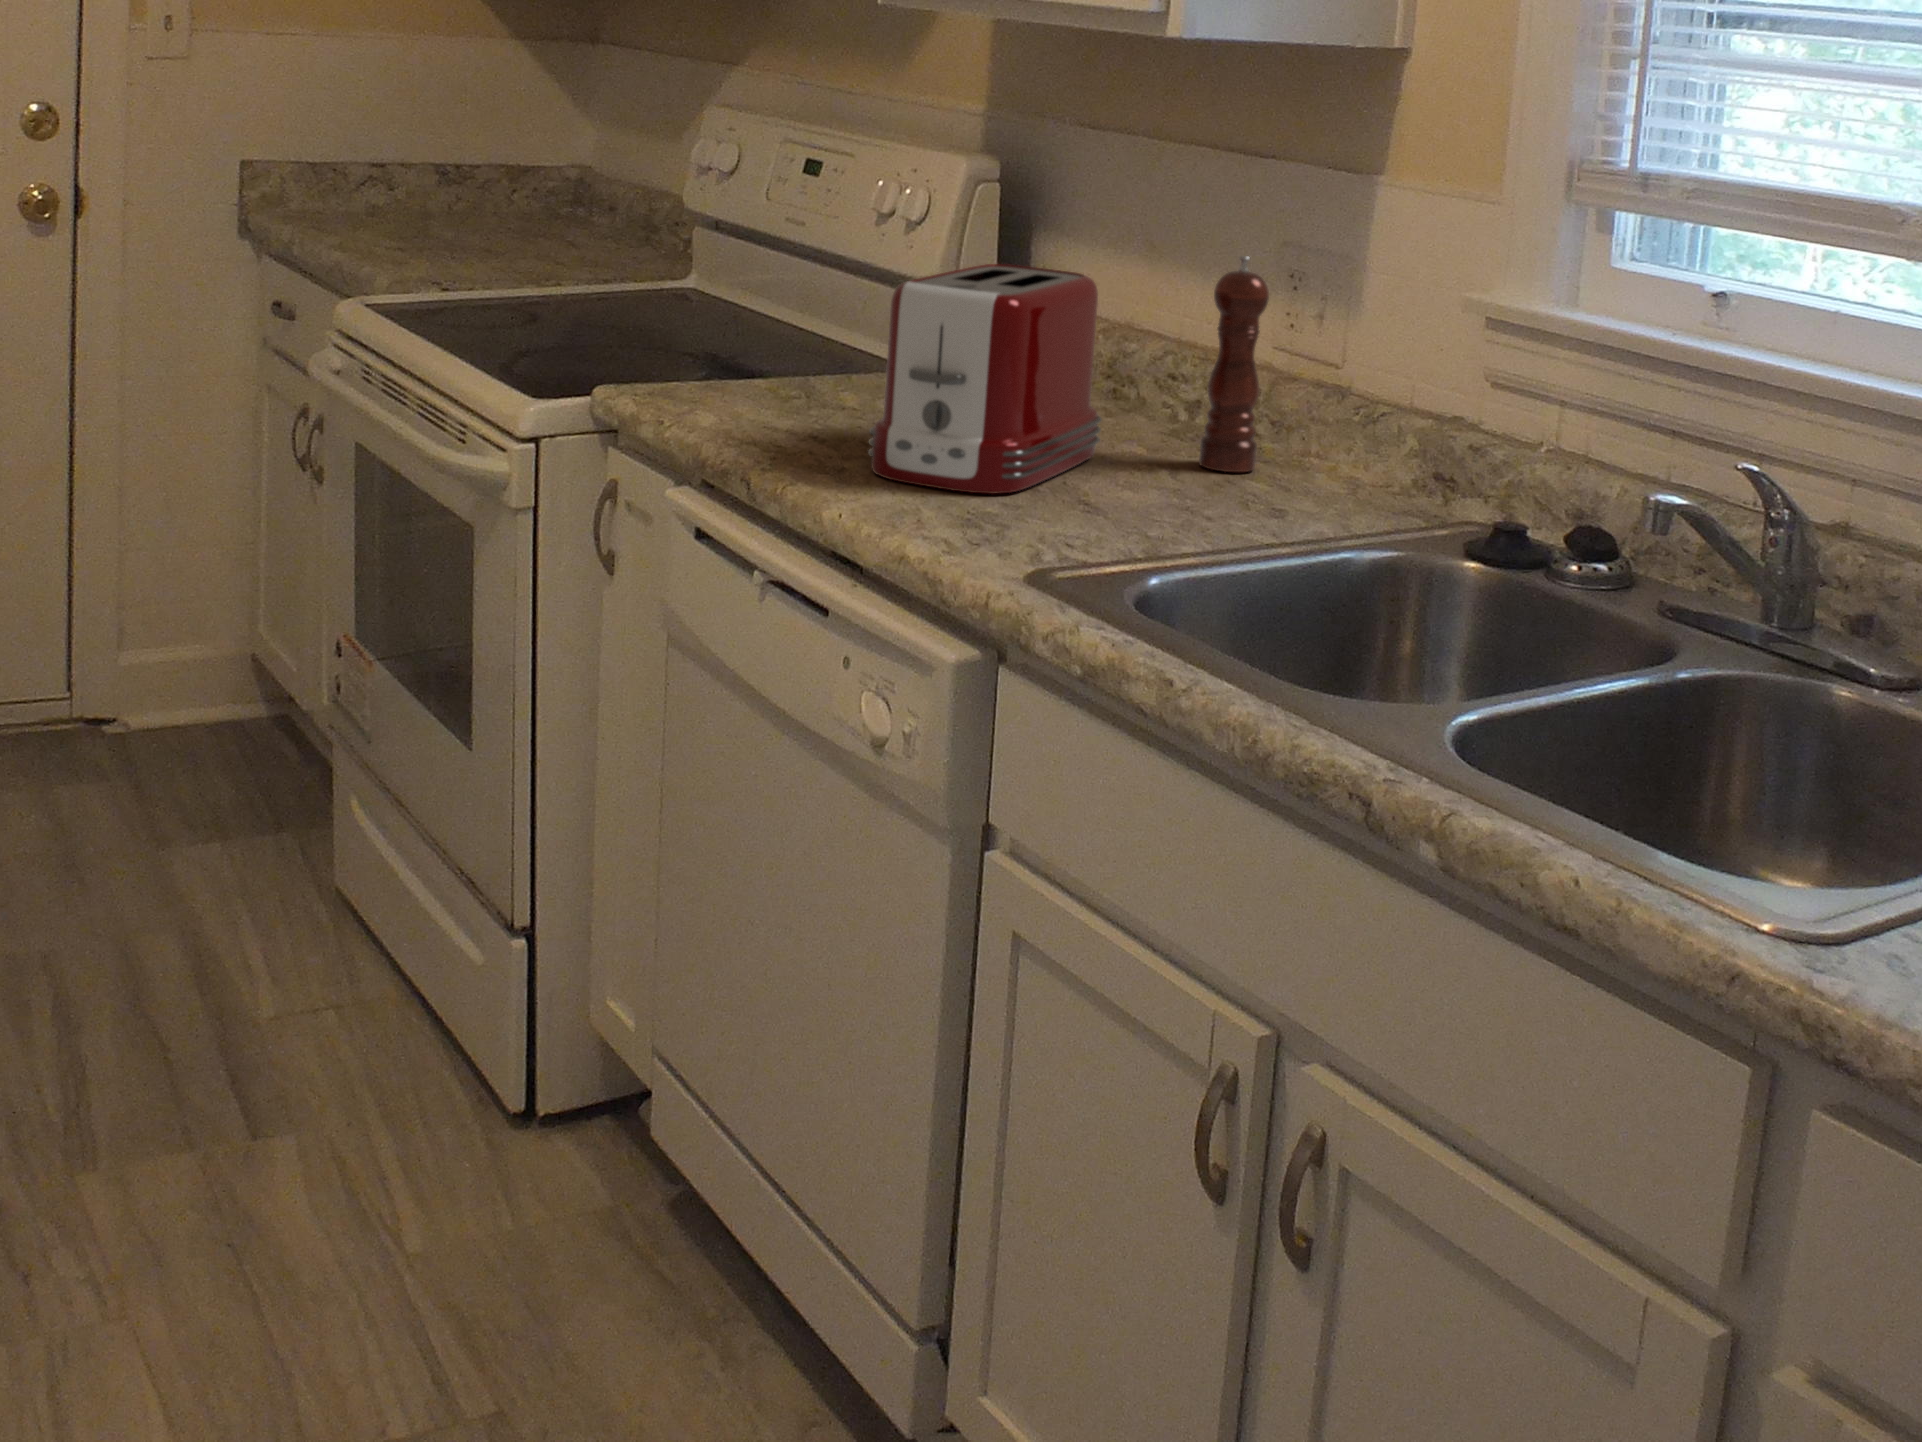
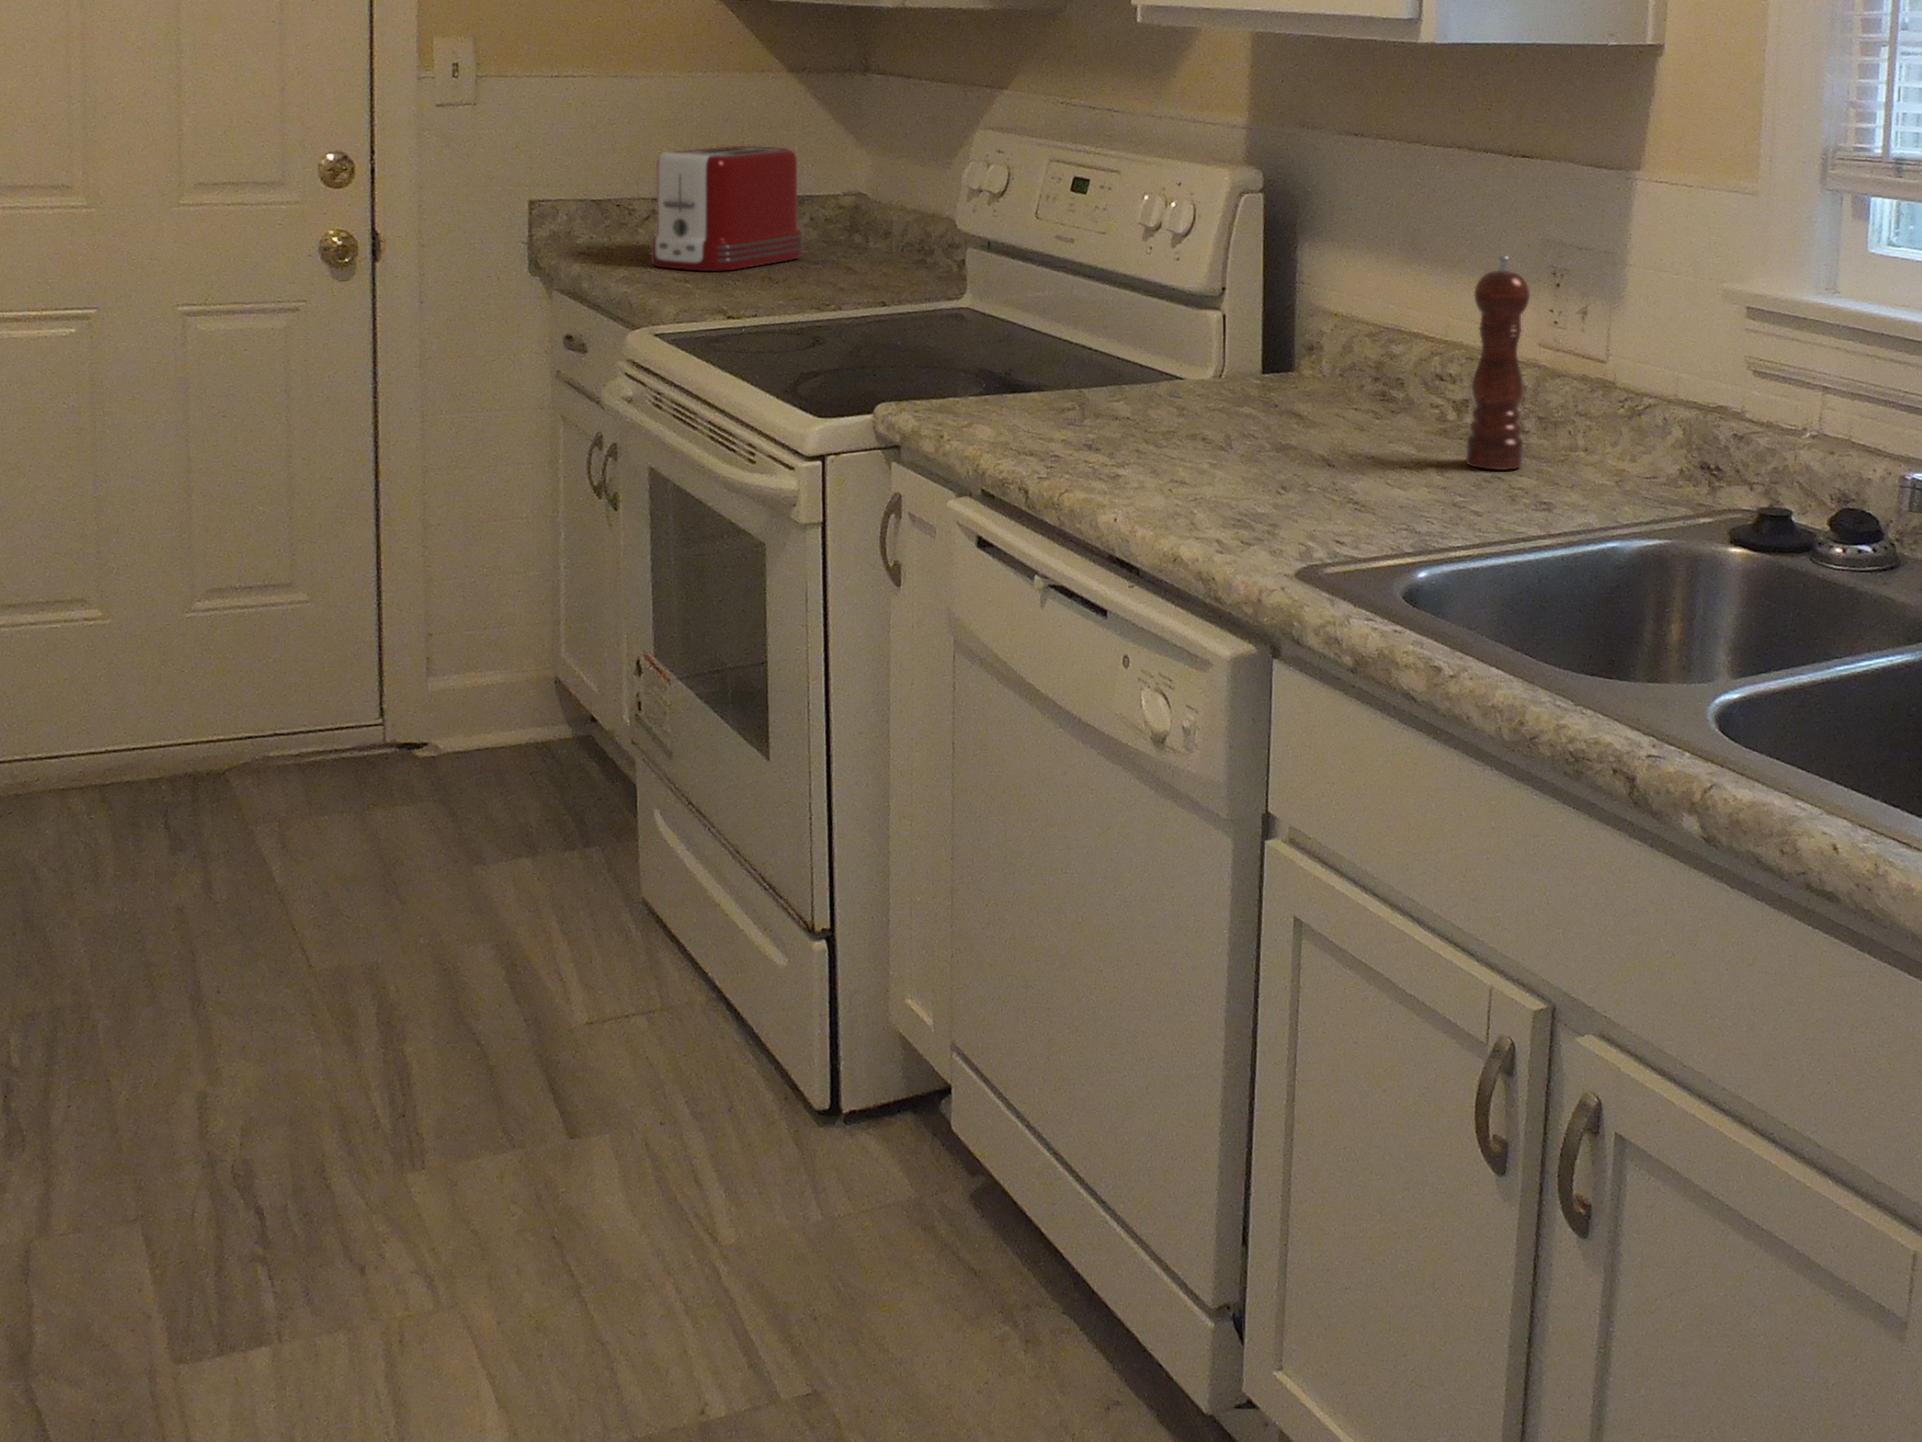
toaster: present [868,264,1101,494] -> present [650,146,804,271]

